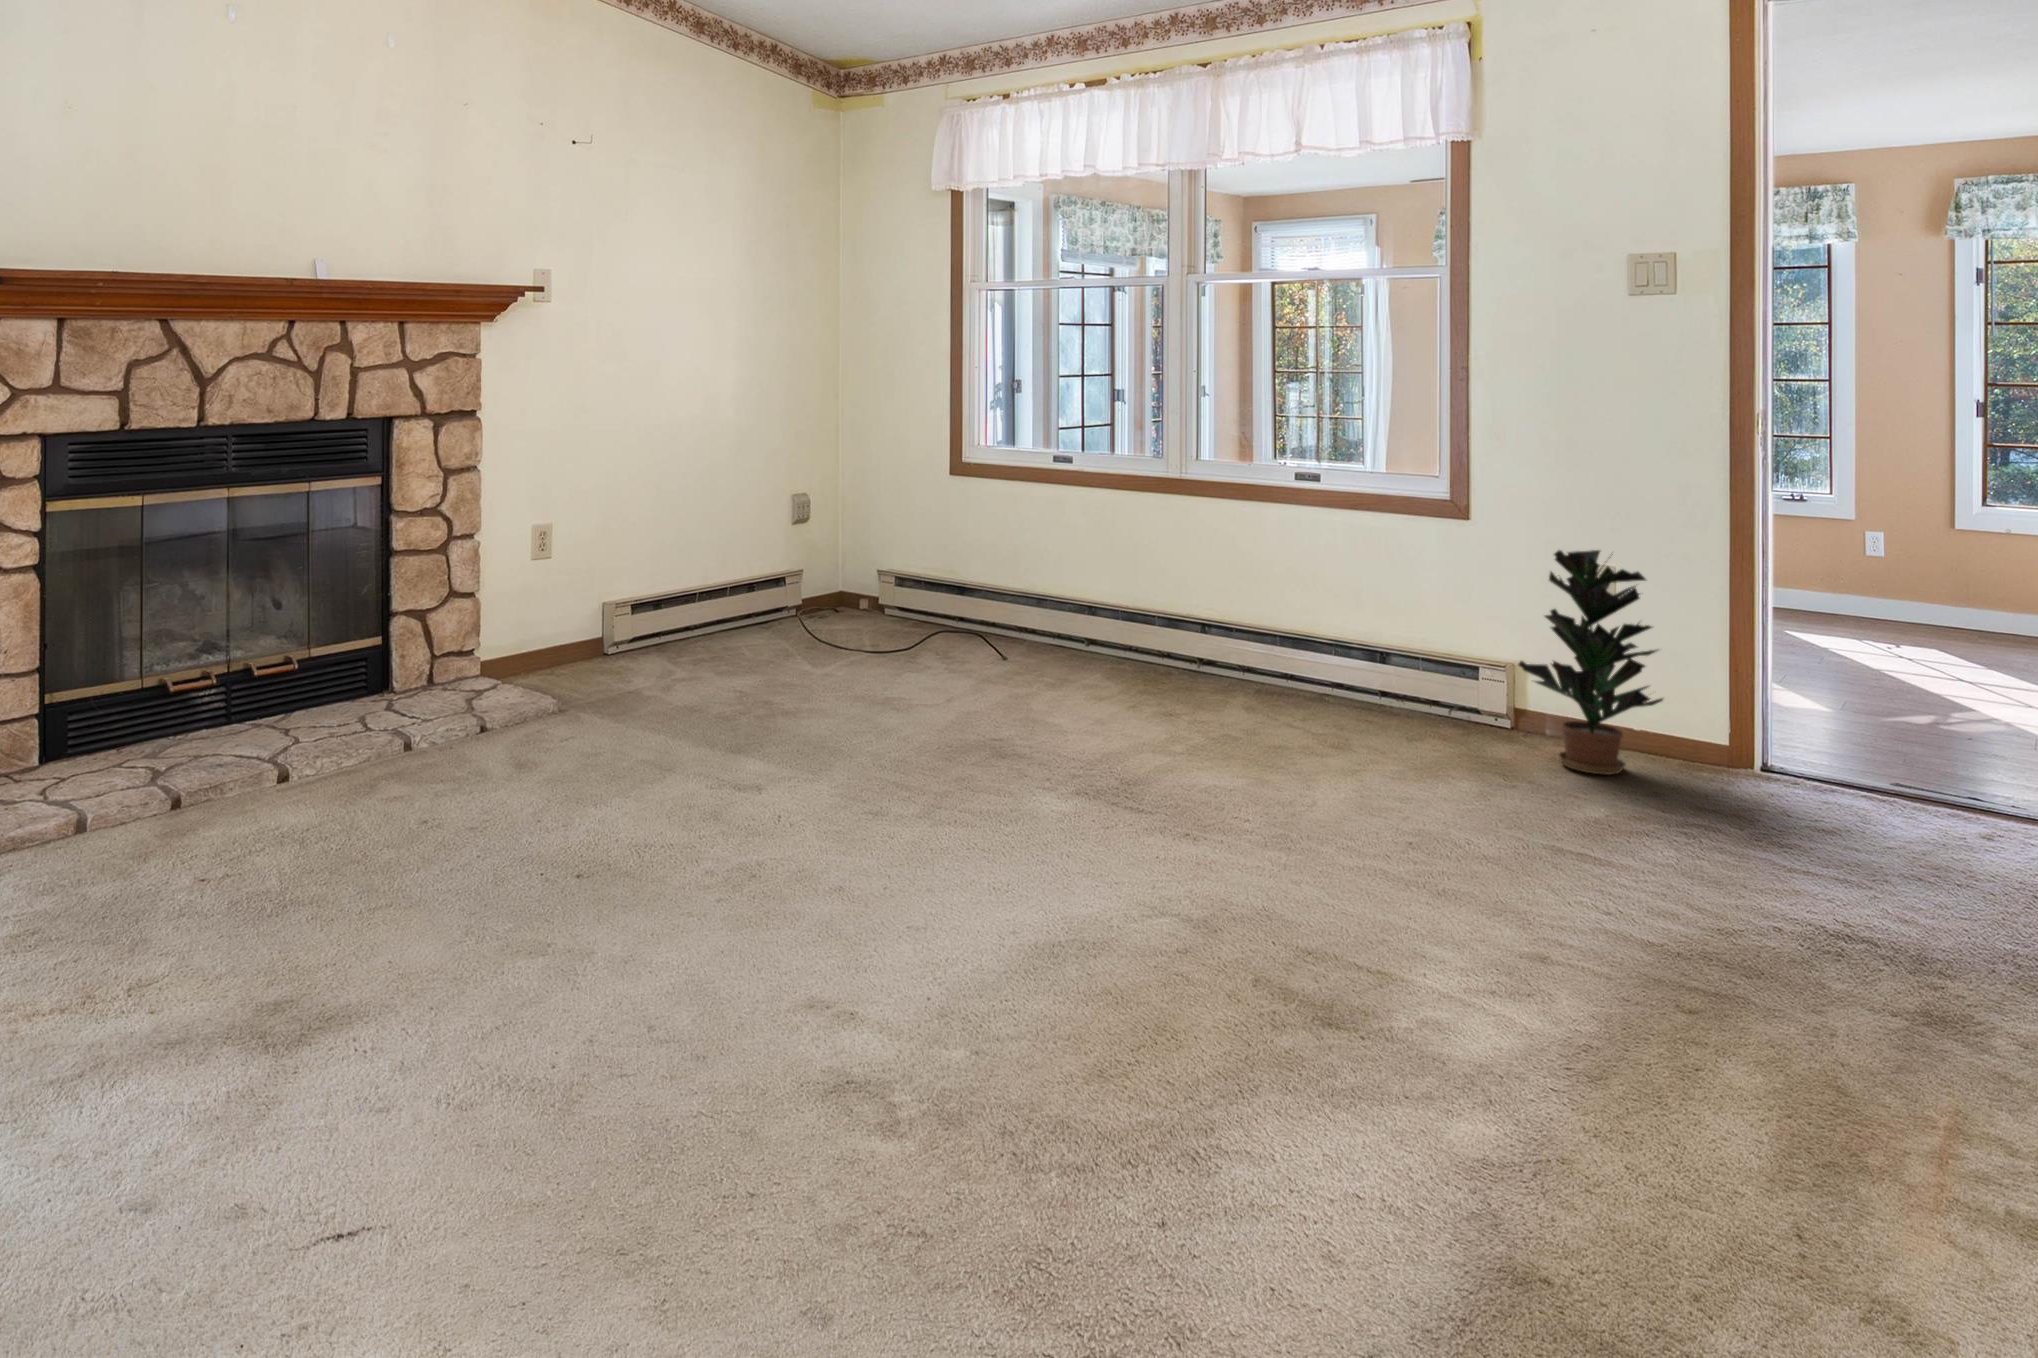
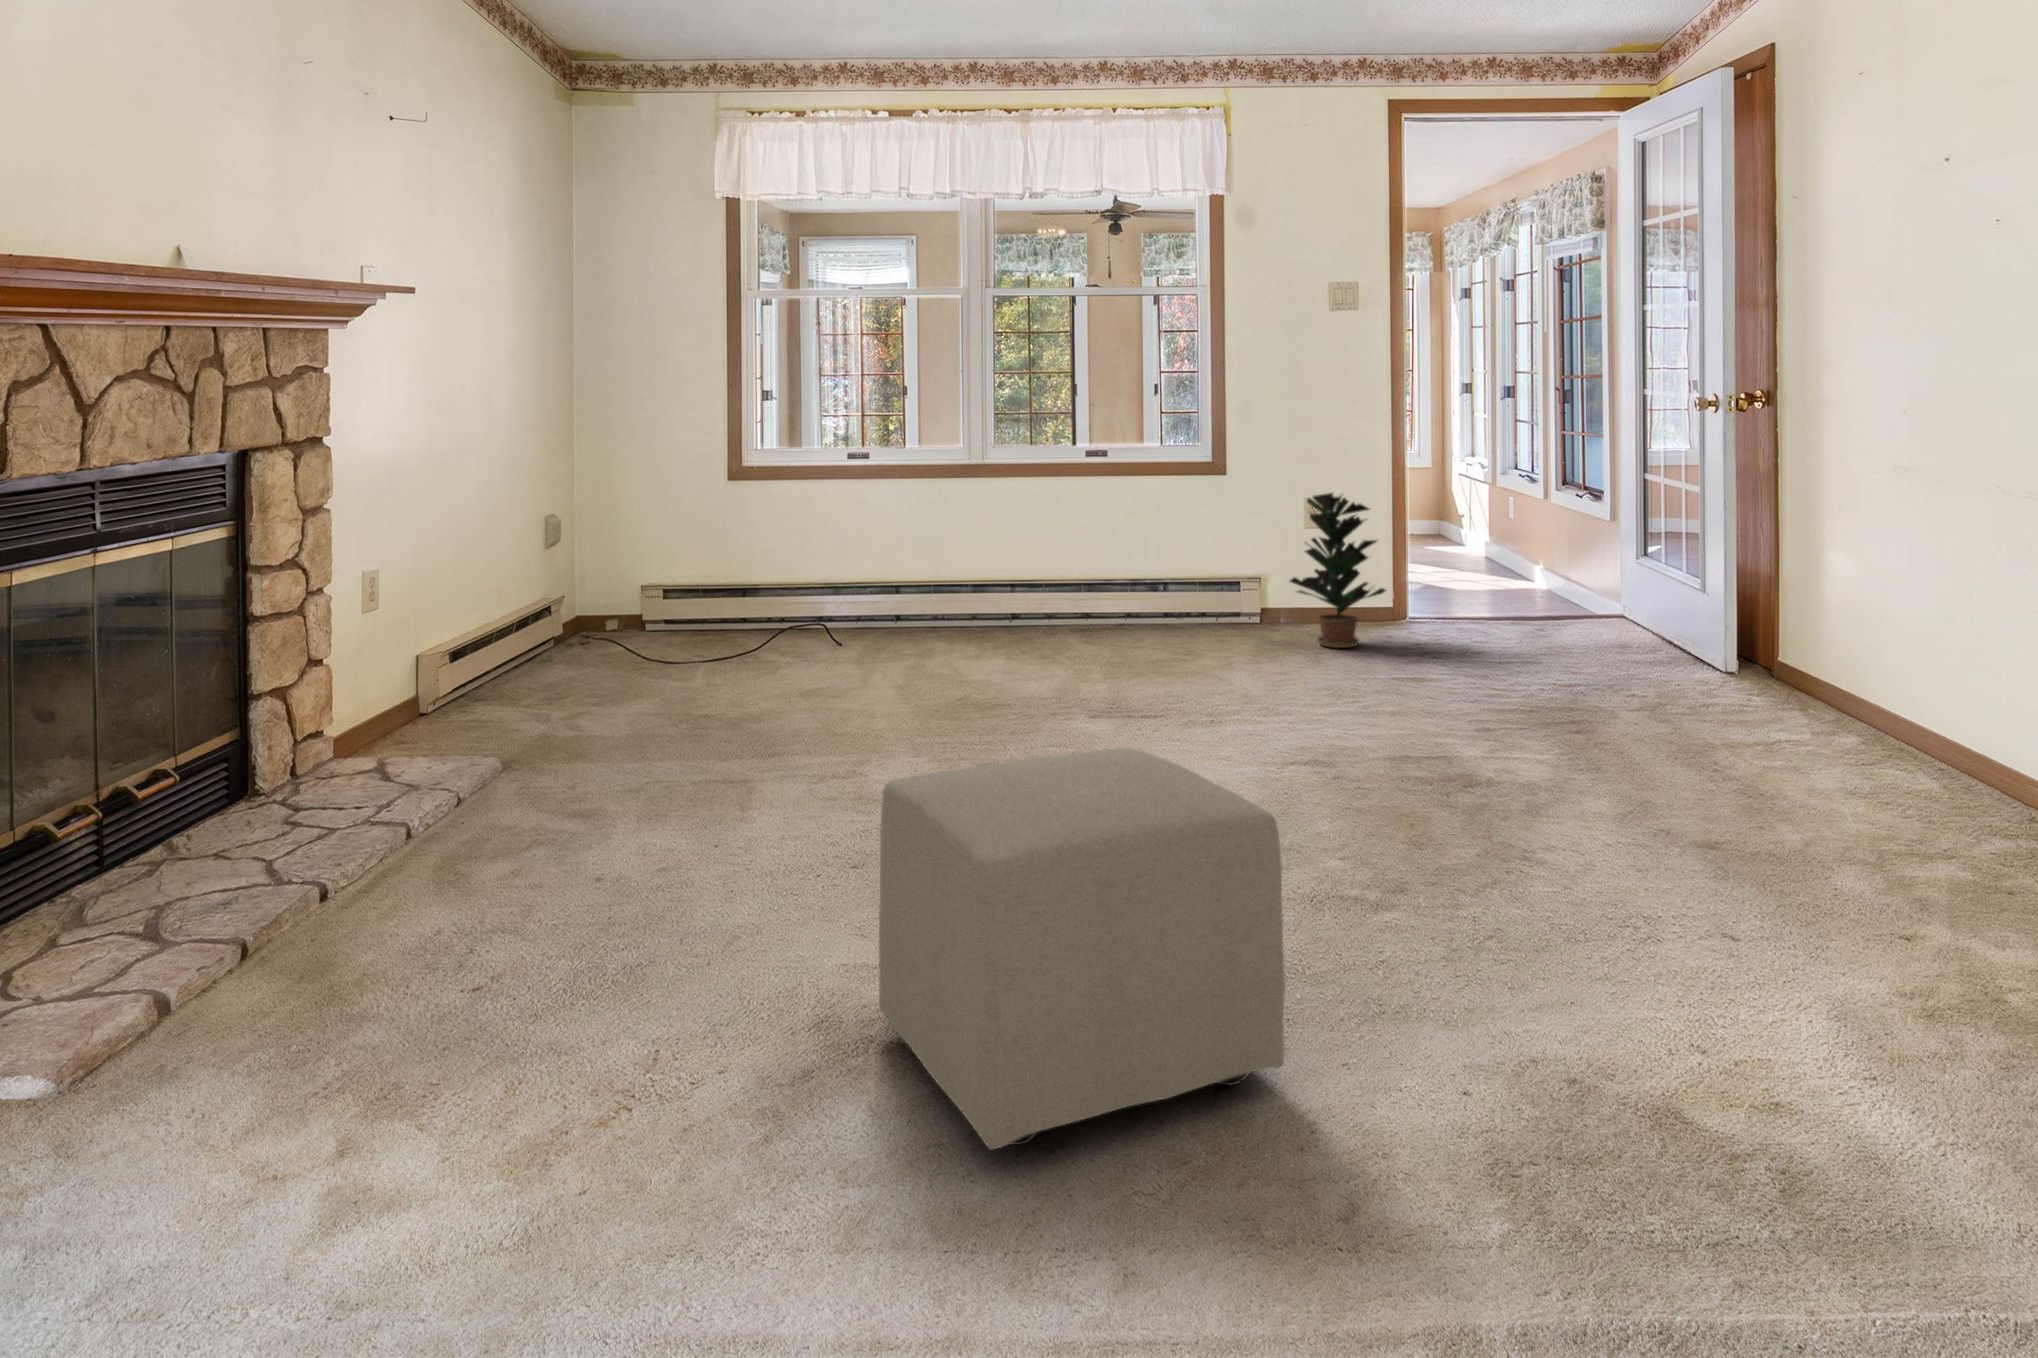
ottoman: none [62,774,579,1224] -> present [879,748,1285,1150]

